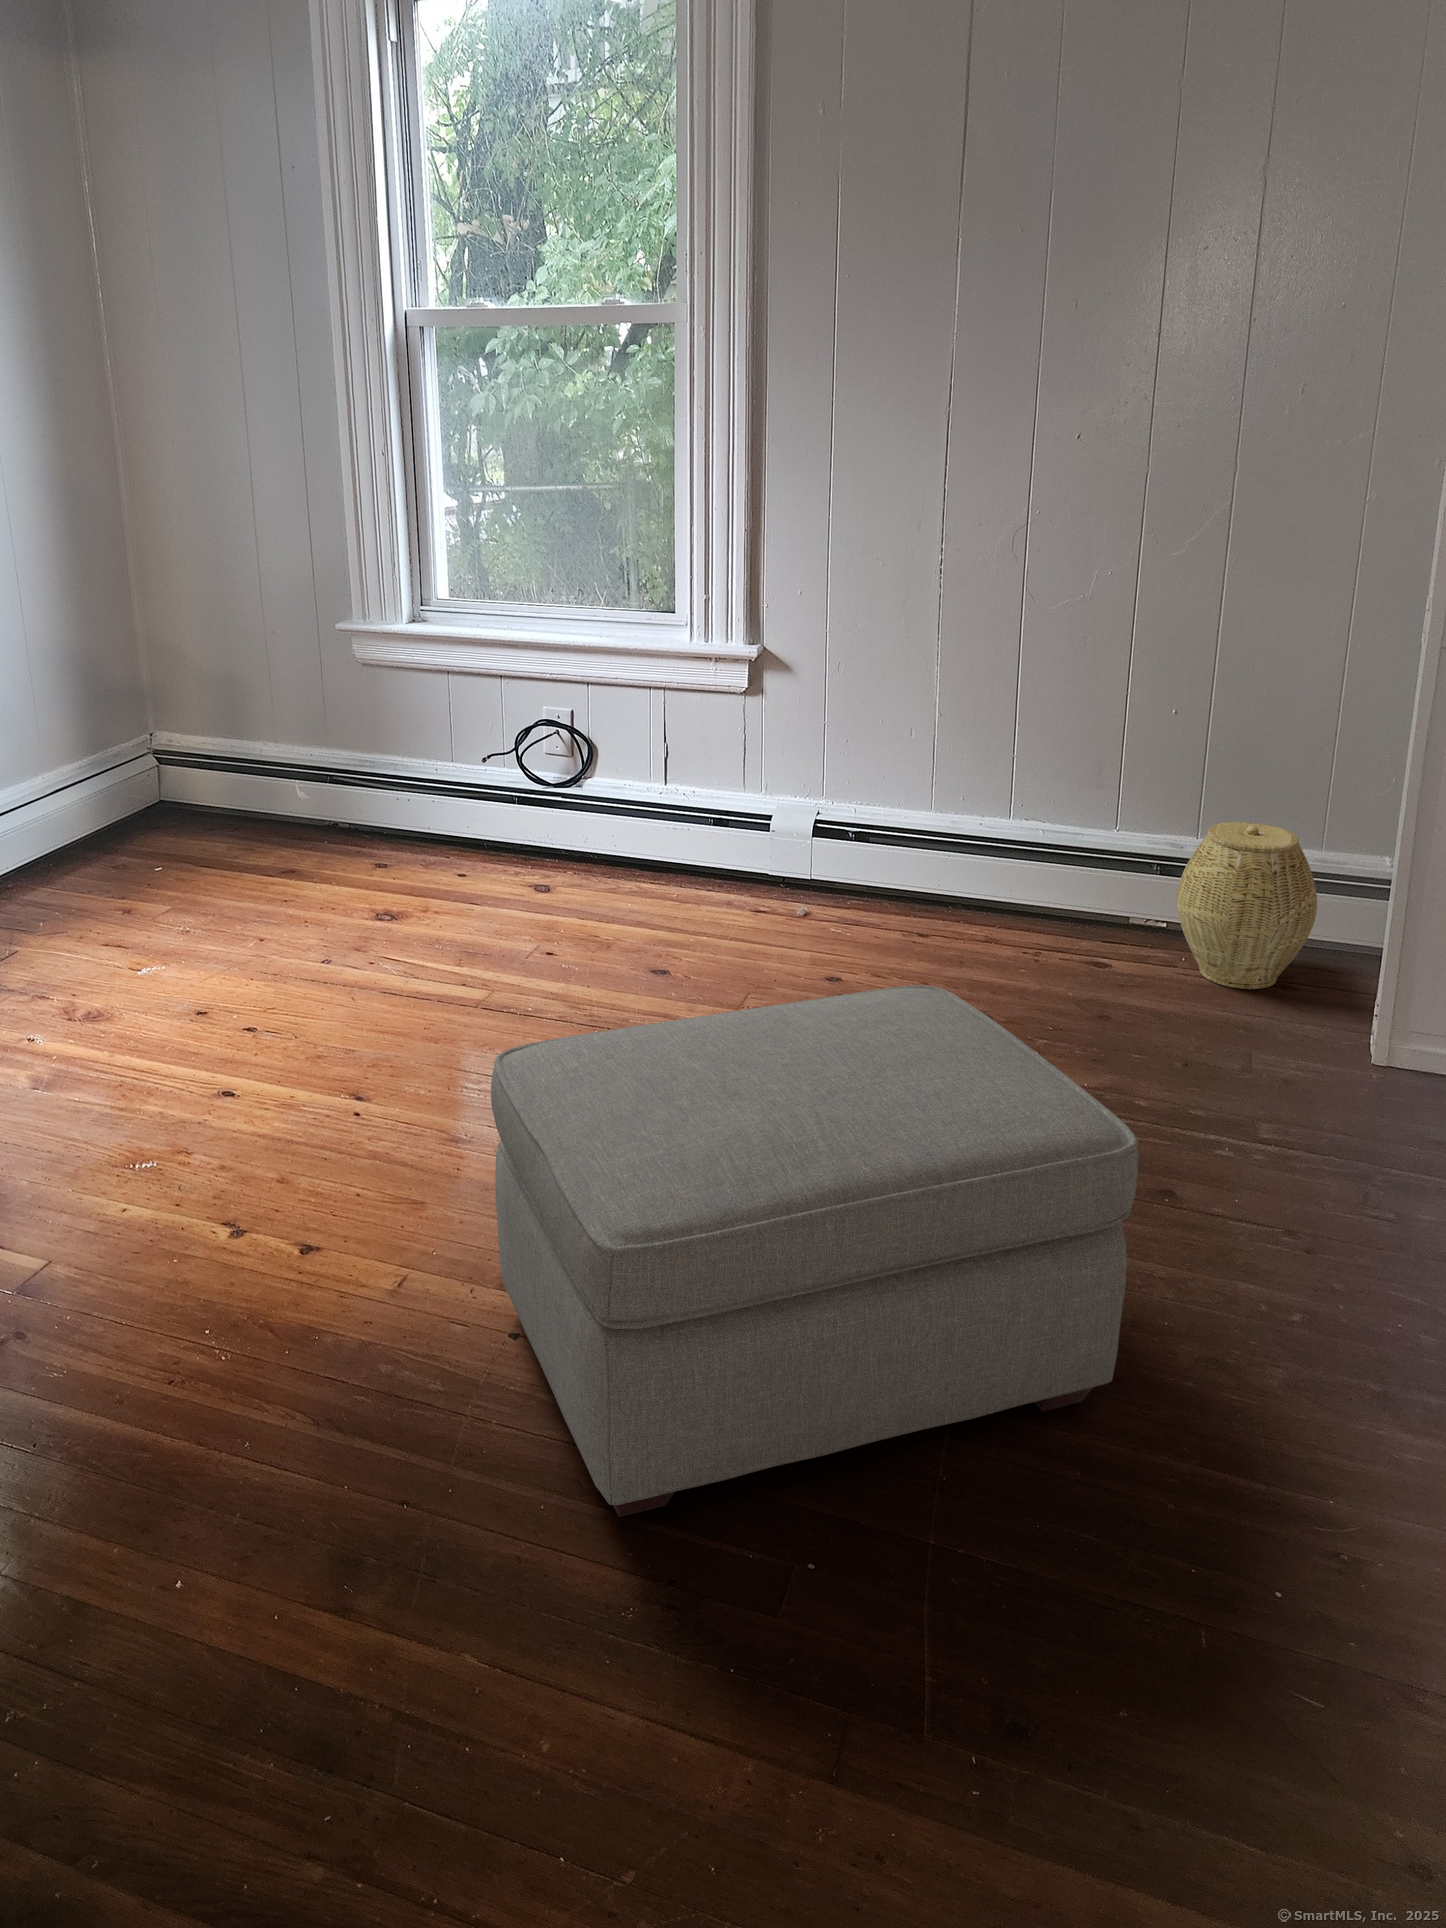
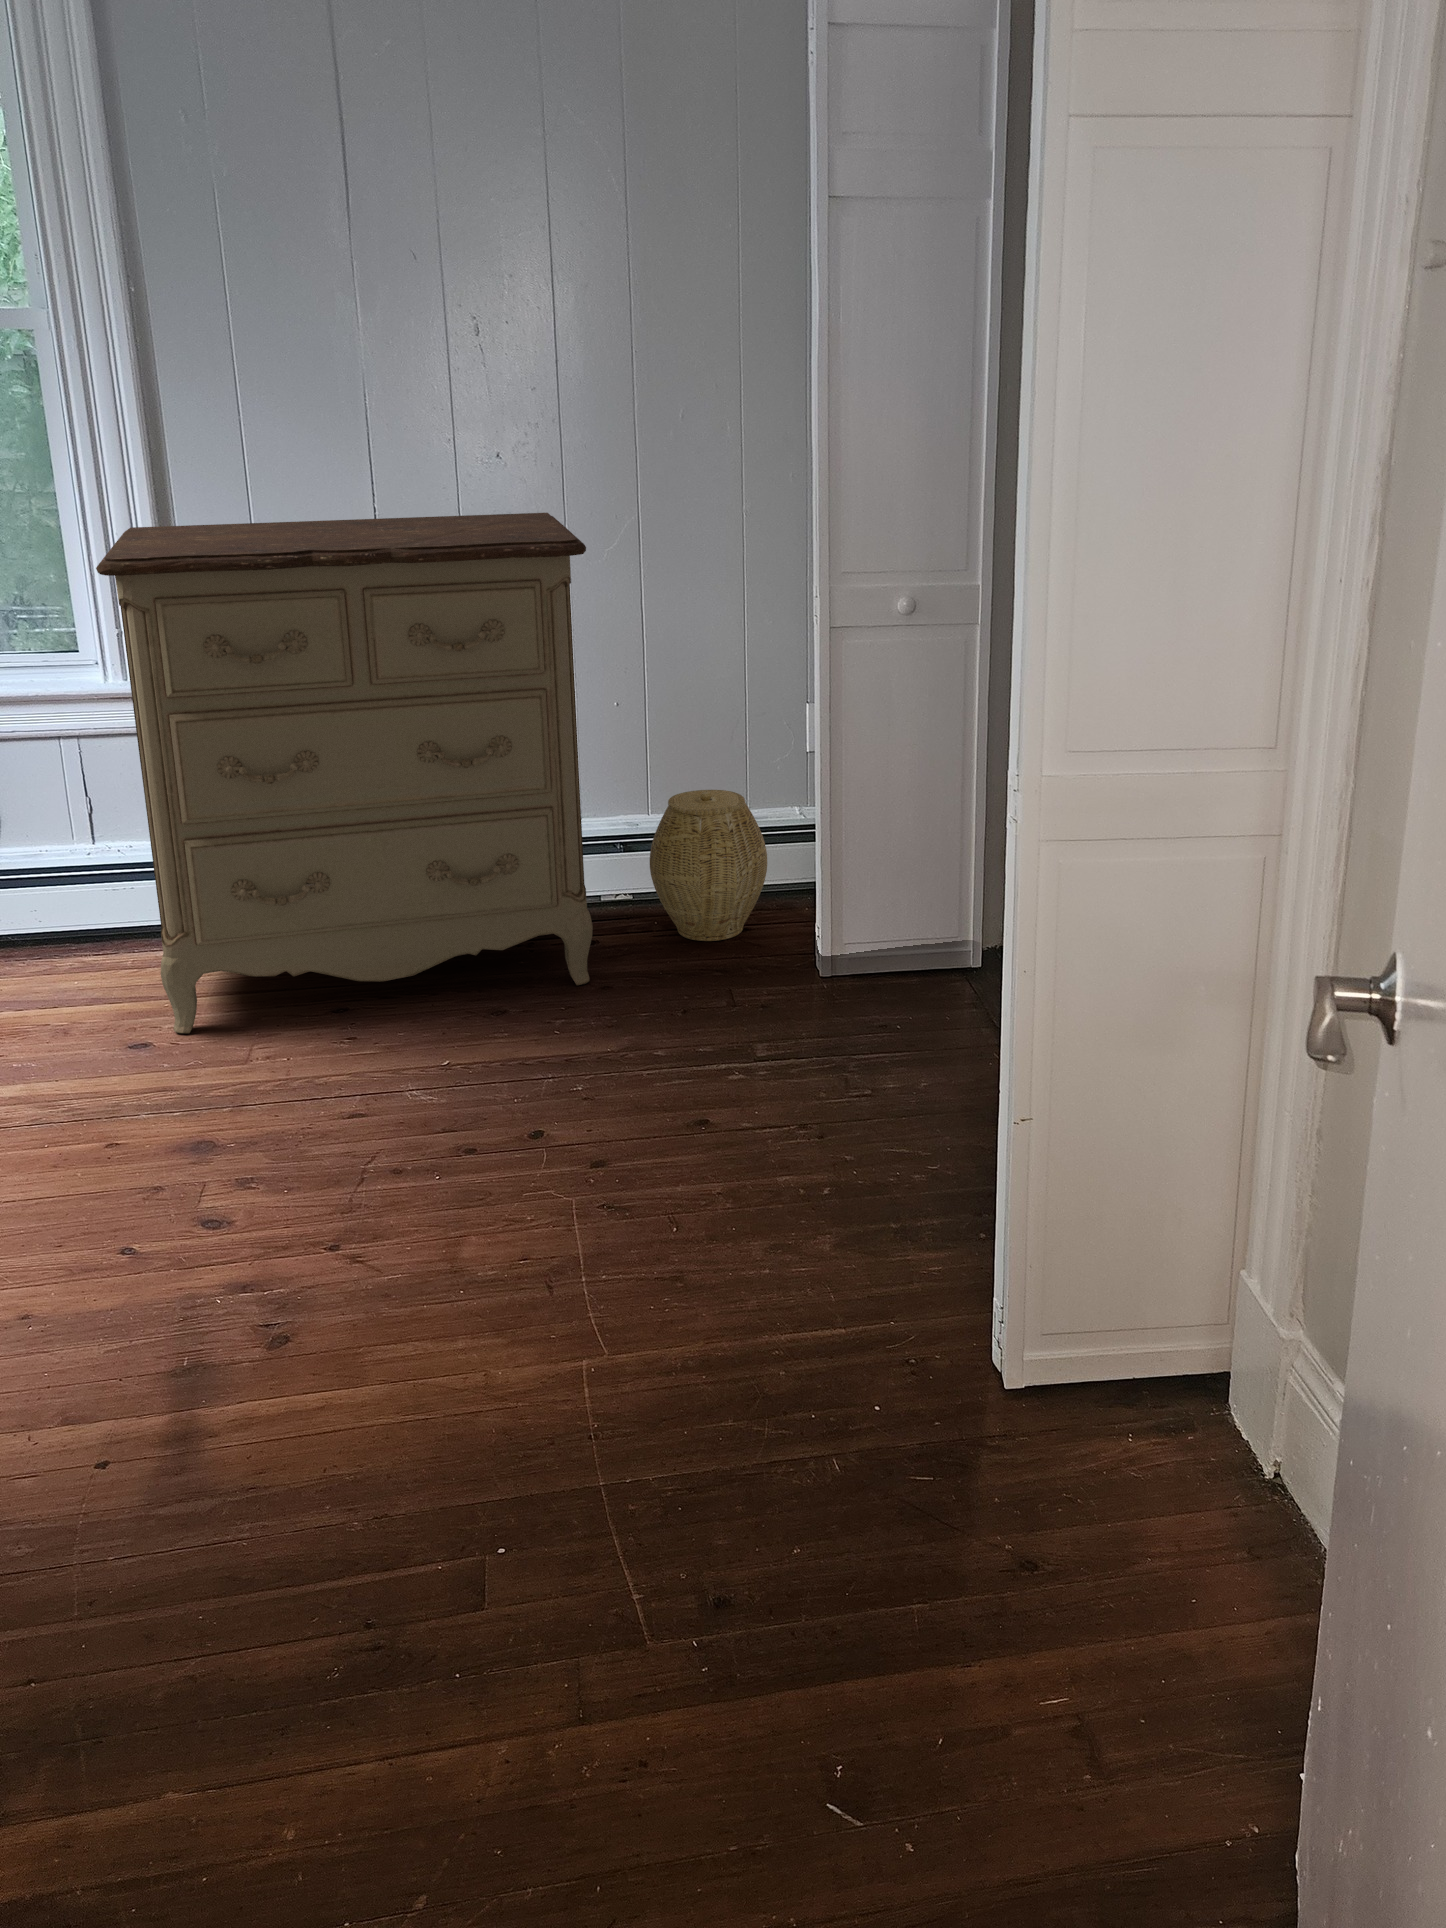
dresser: none [674,504,1143,1004] -> present [96,513,593,1033]
ottoman: present [491,985,1138,1517] -> none [37,984,718,1590]

